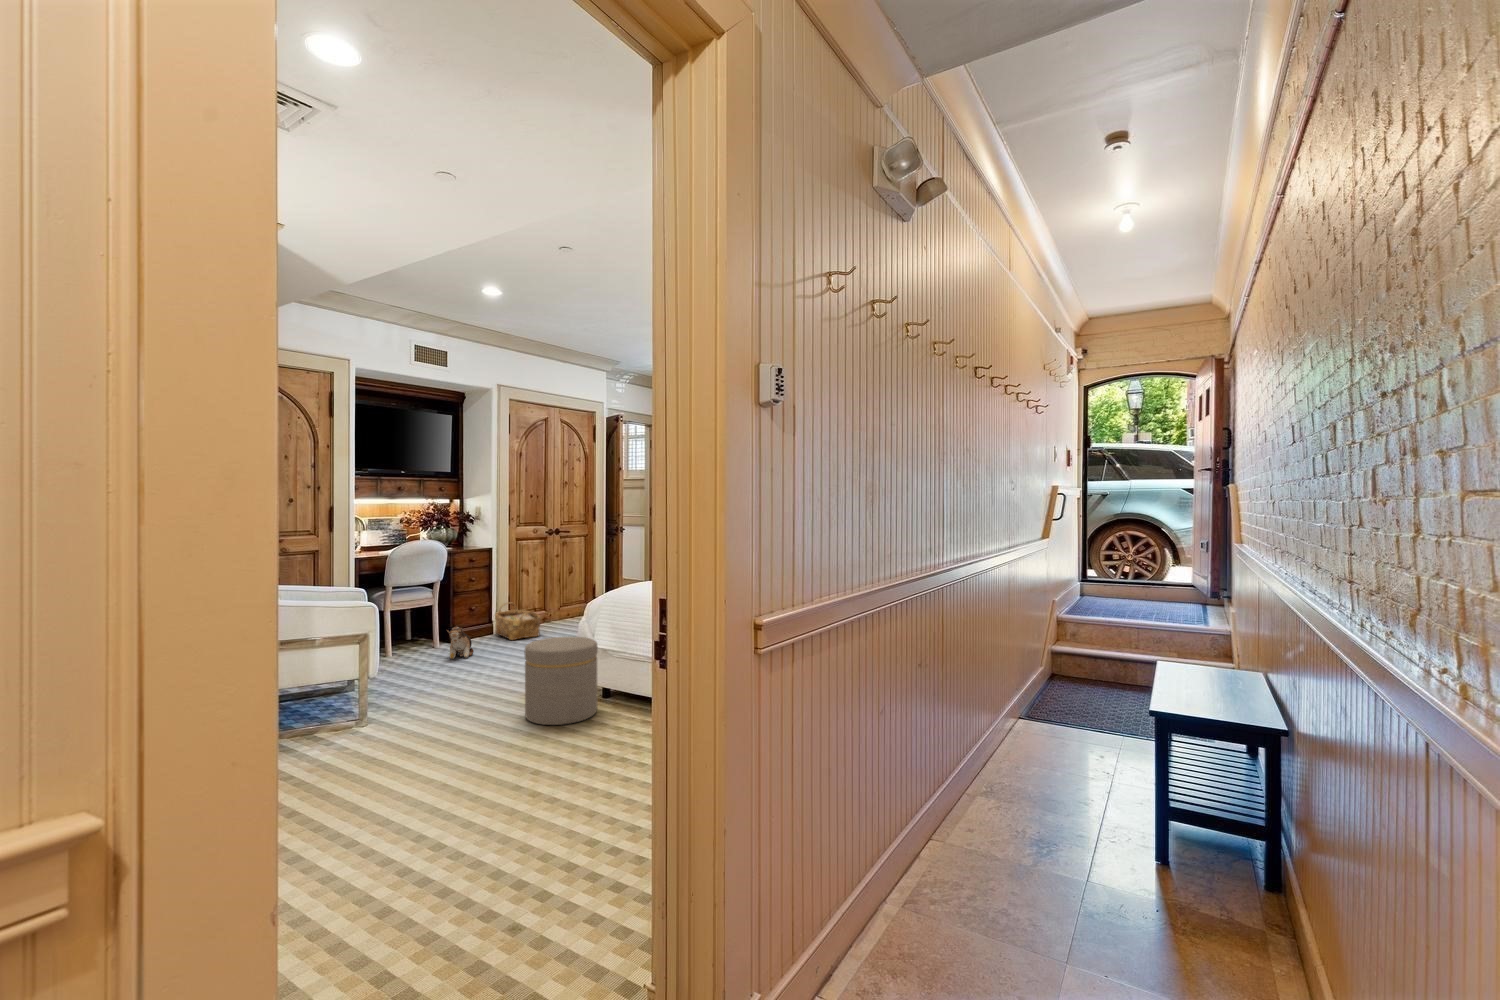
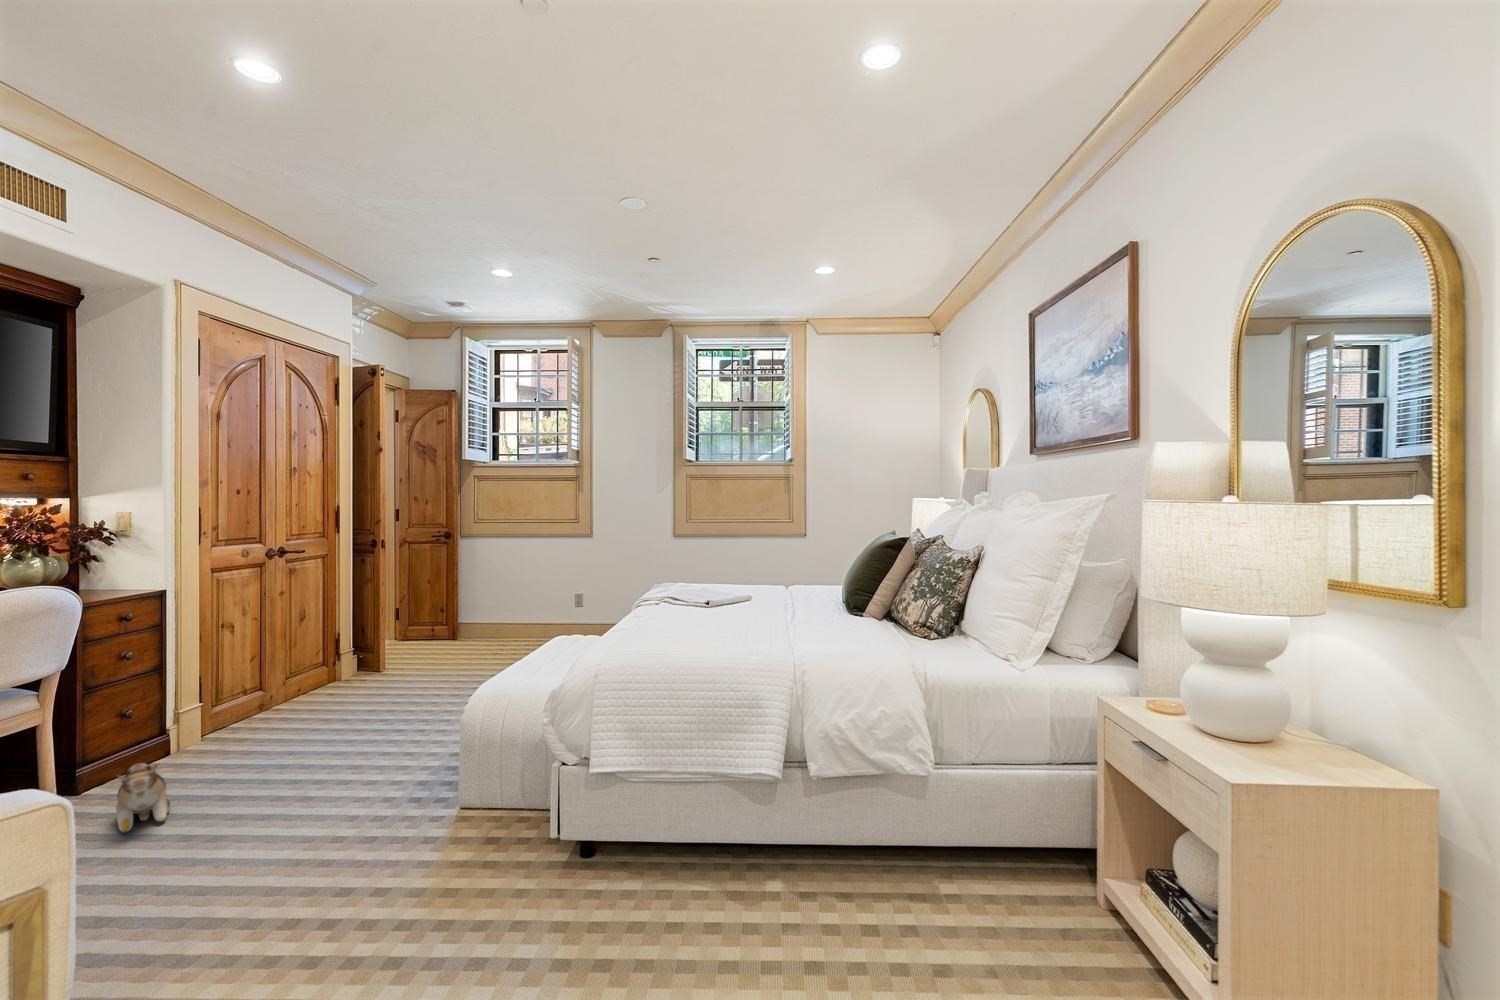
woven basket: present [495,602,540,640] -> none [179,687,282,759]
ottoman: present [524,636,598,725] -> none [461,755,605,959]

